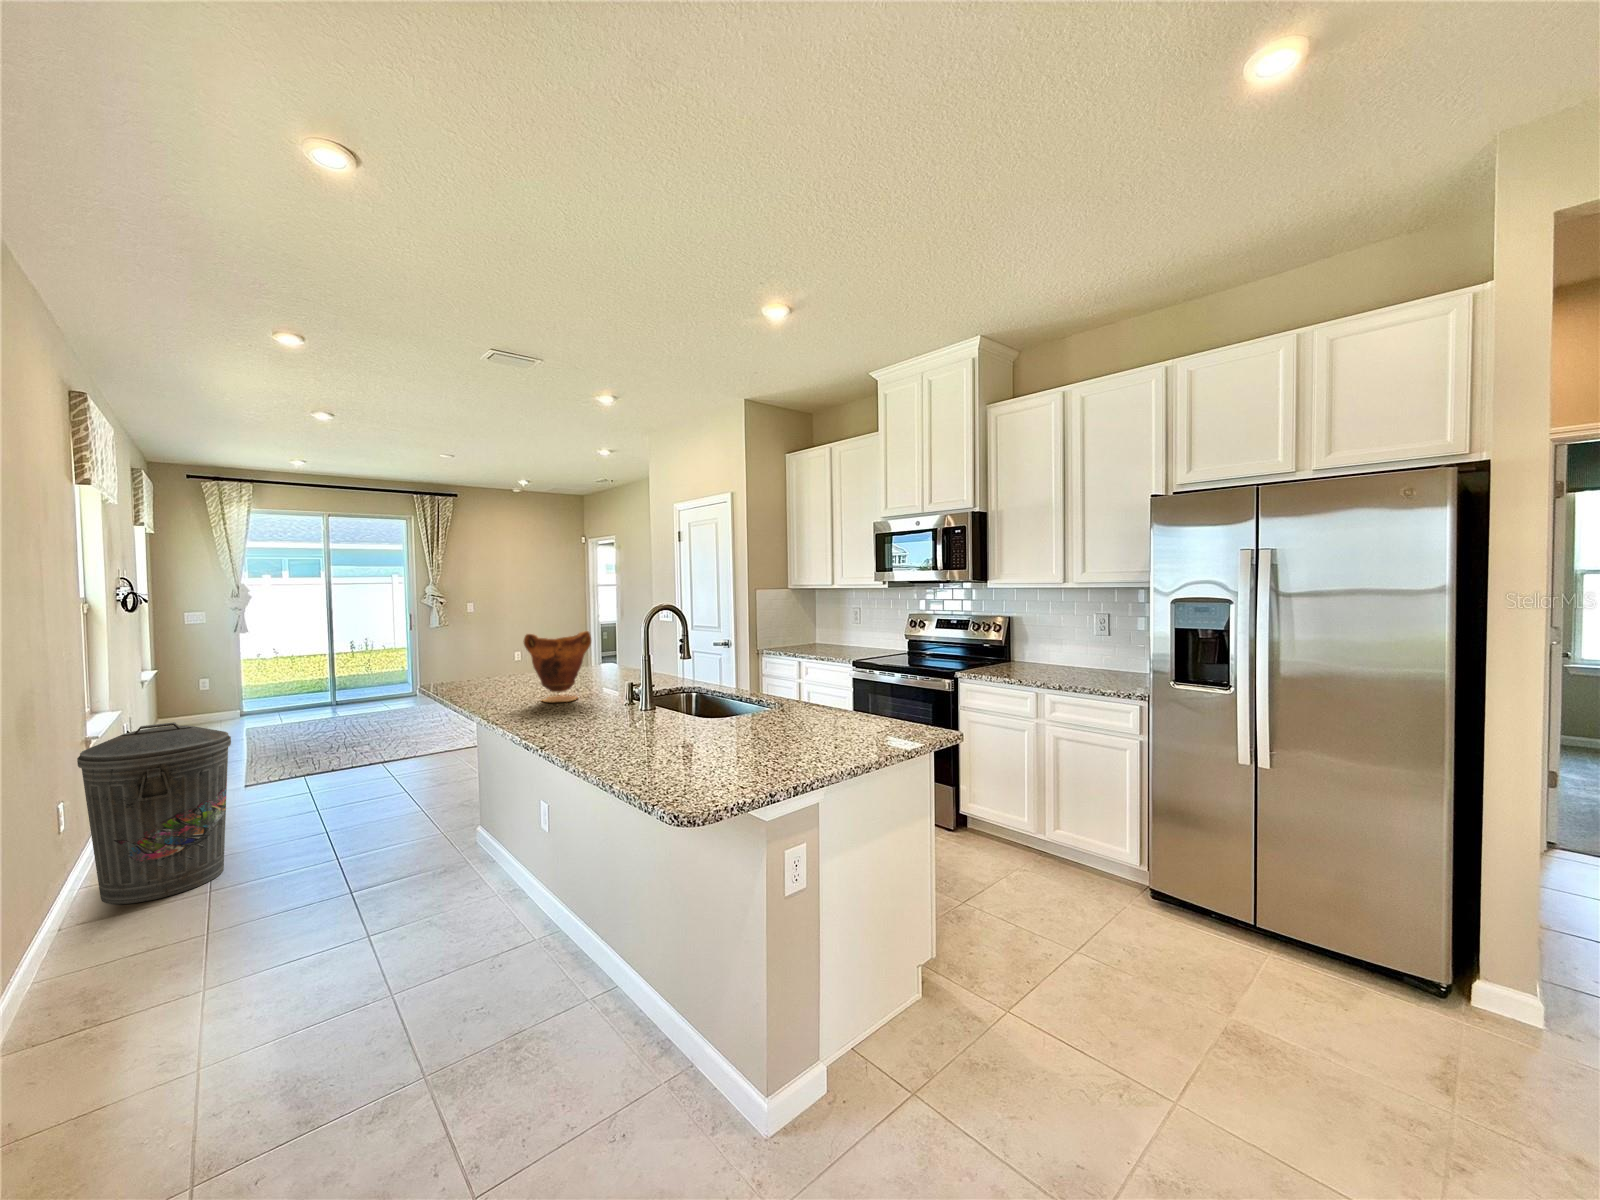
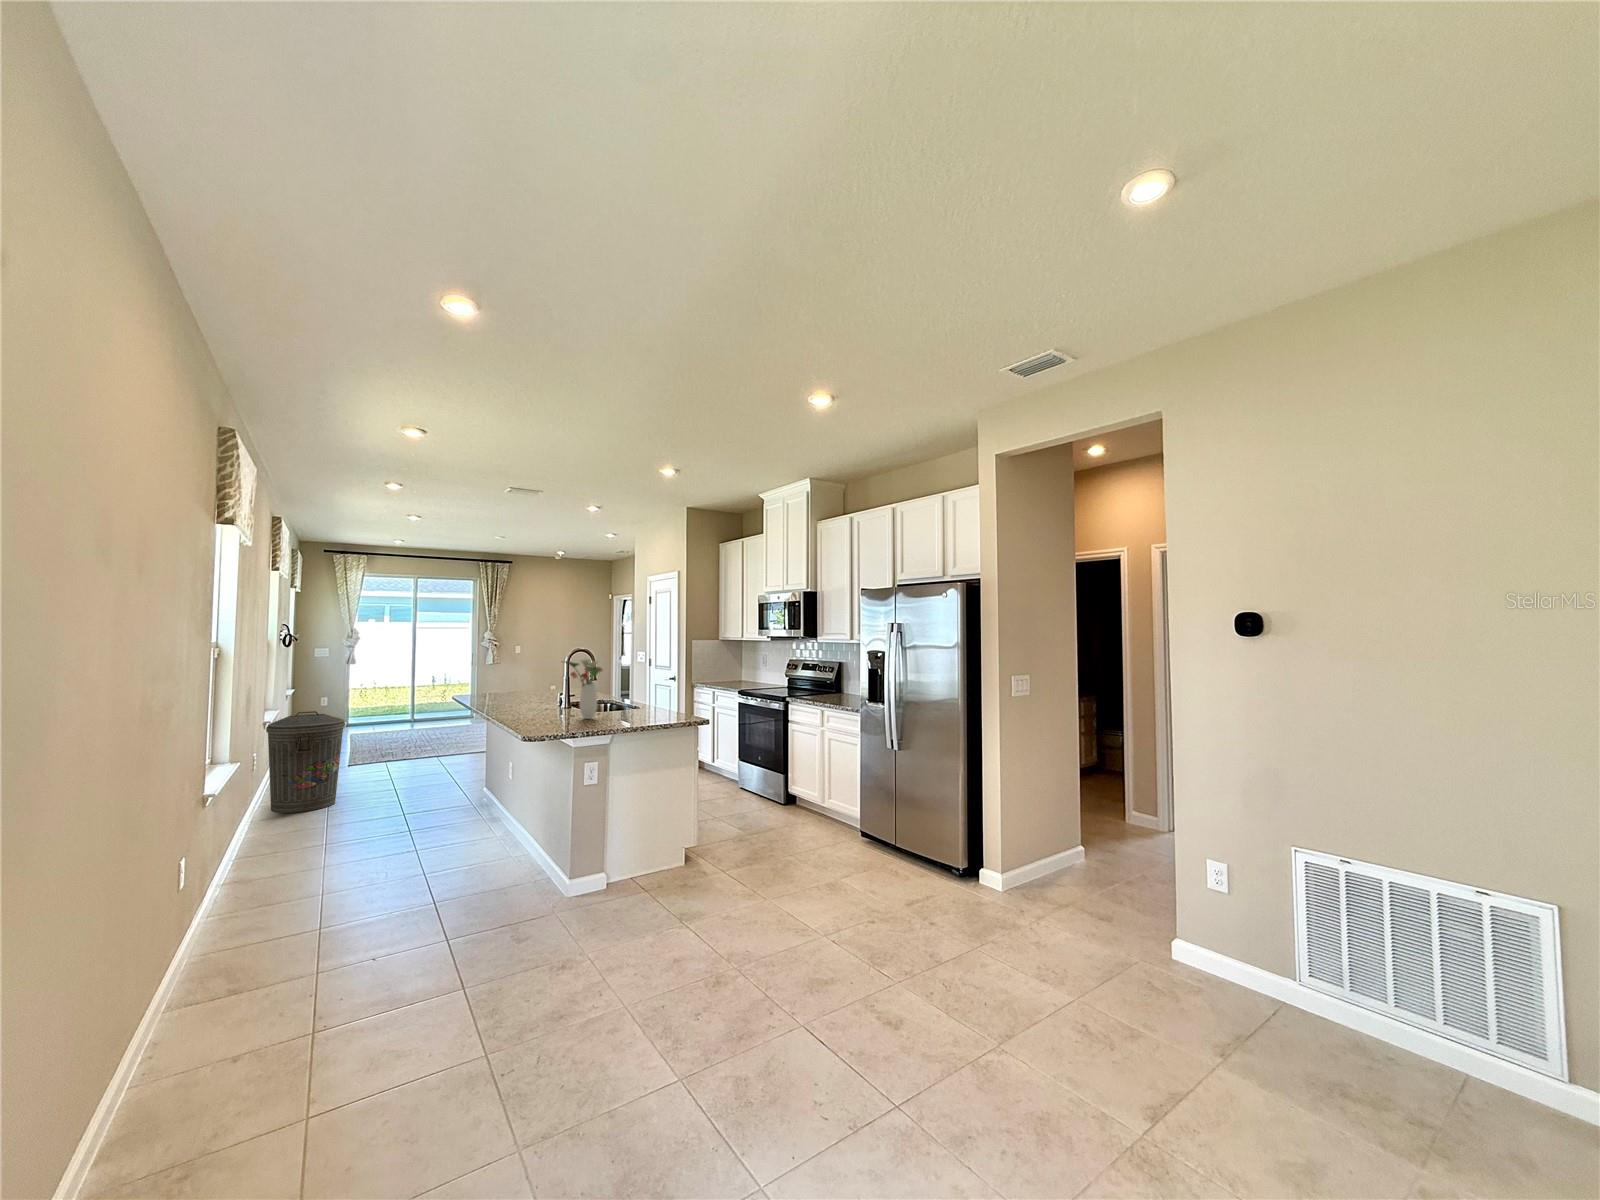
flower arrangement: none [692,628,797,750] -> present [565,659,602,719]
vase: present [523,631,591,702] -> none [502,662,542,702]

